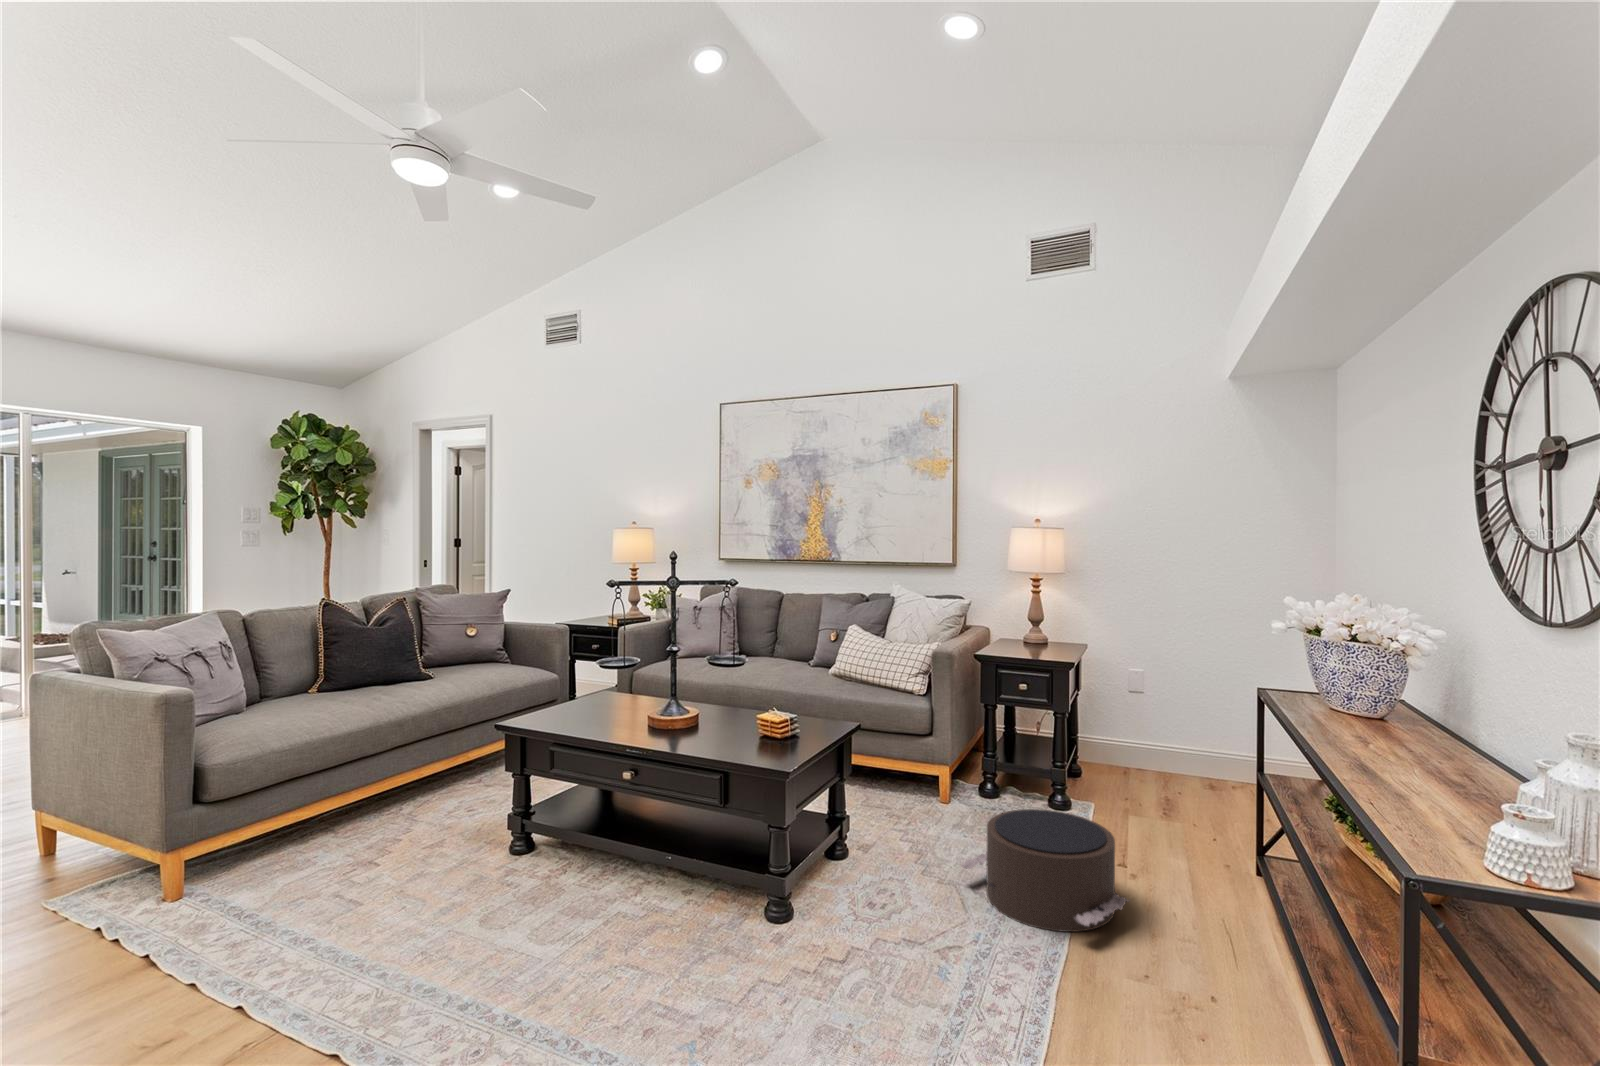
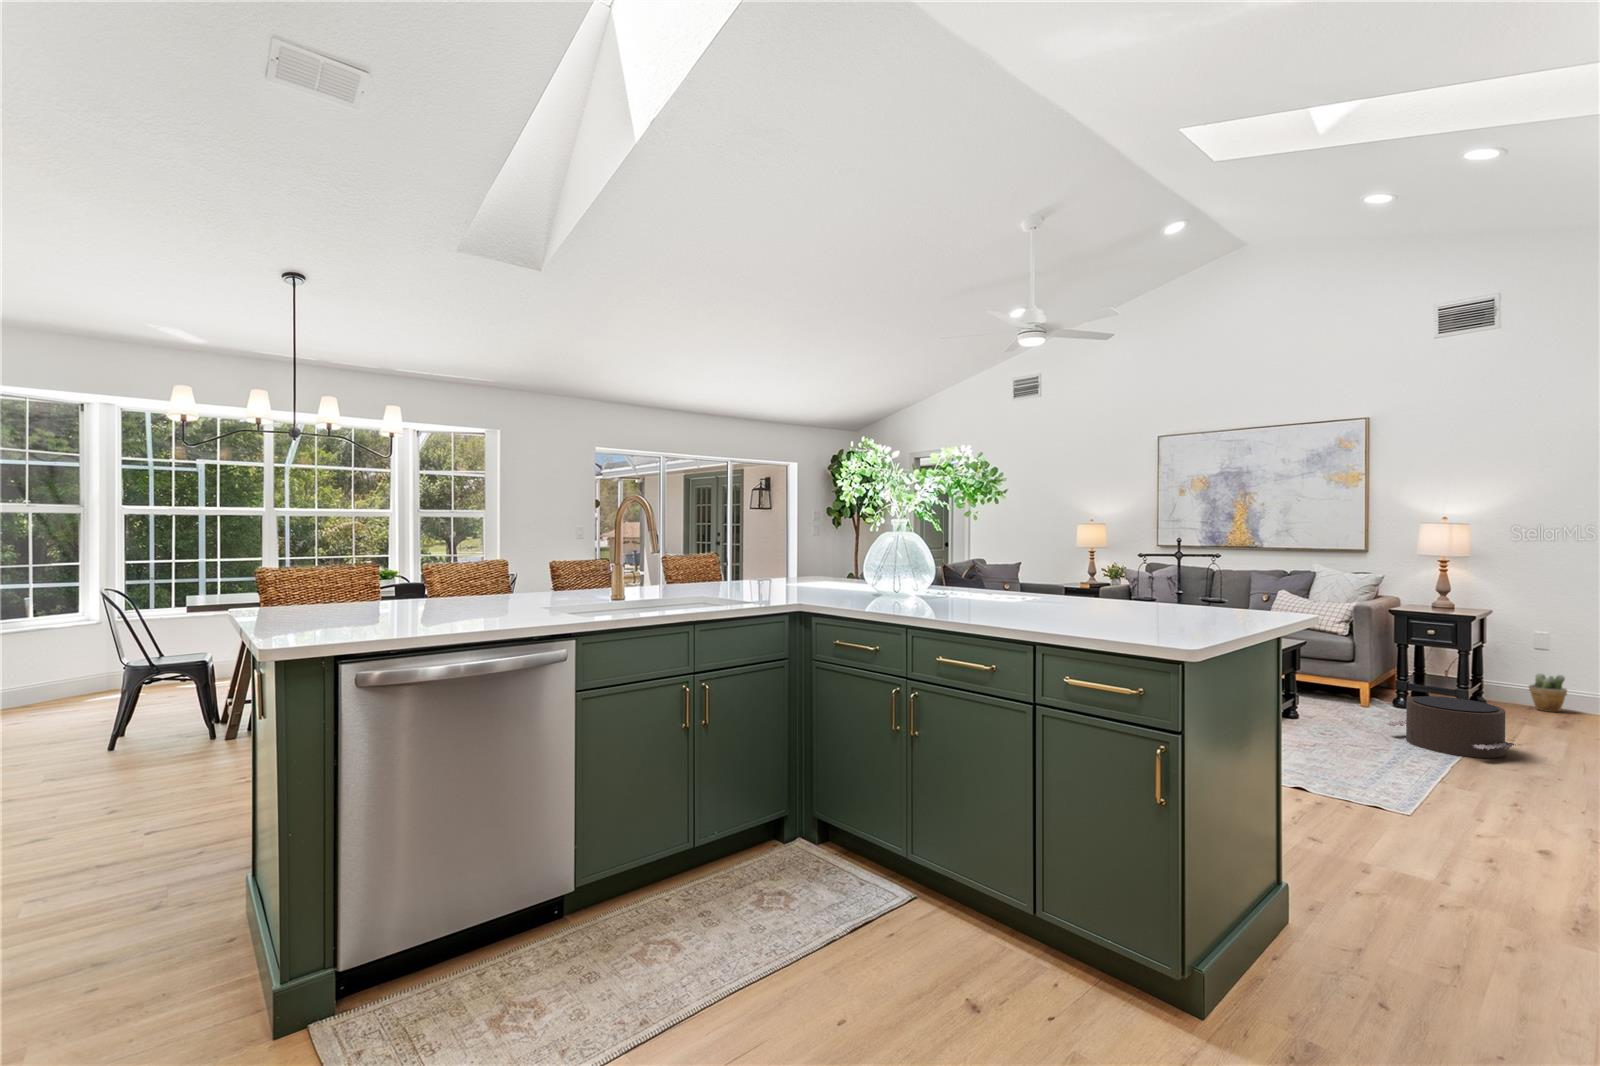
potted plant: none [1124,726,1163,777] -> present [1529,673,1567,712]

